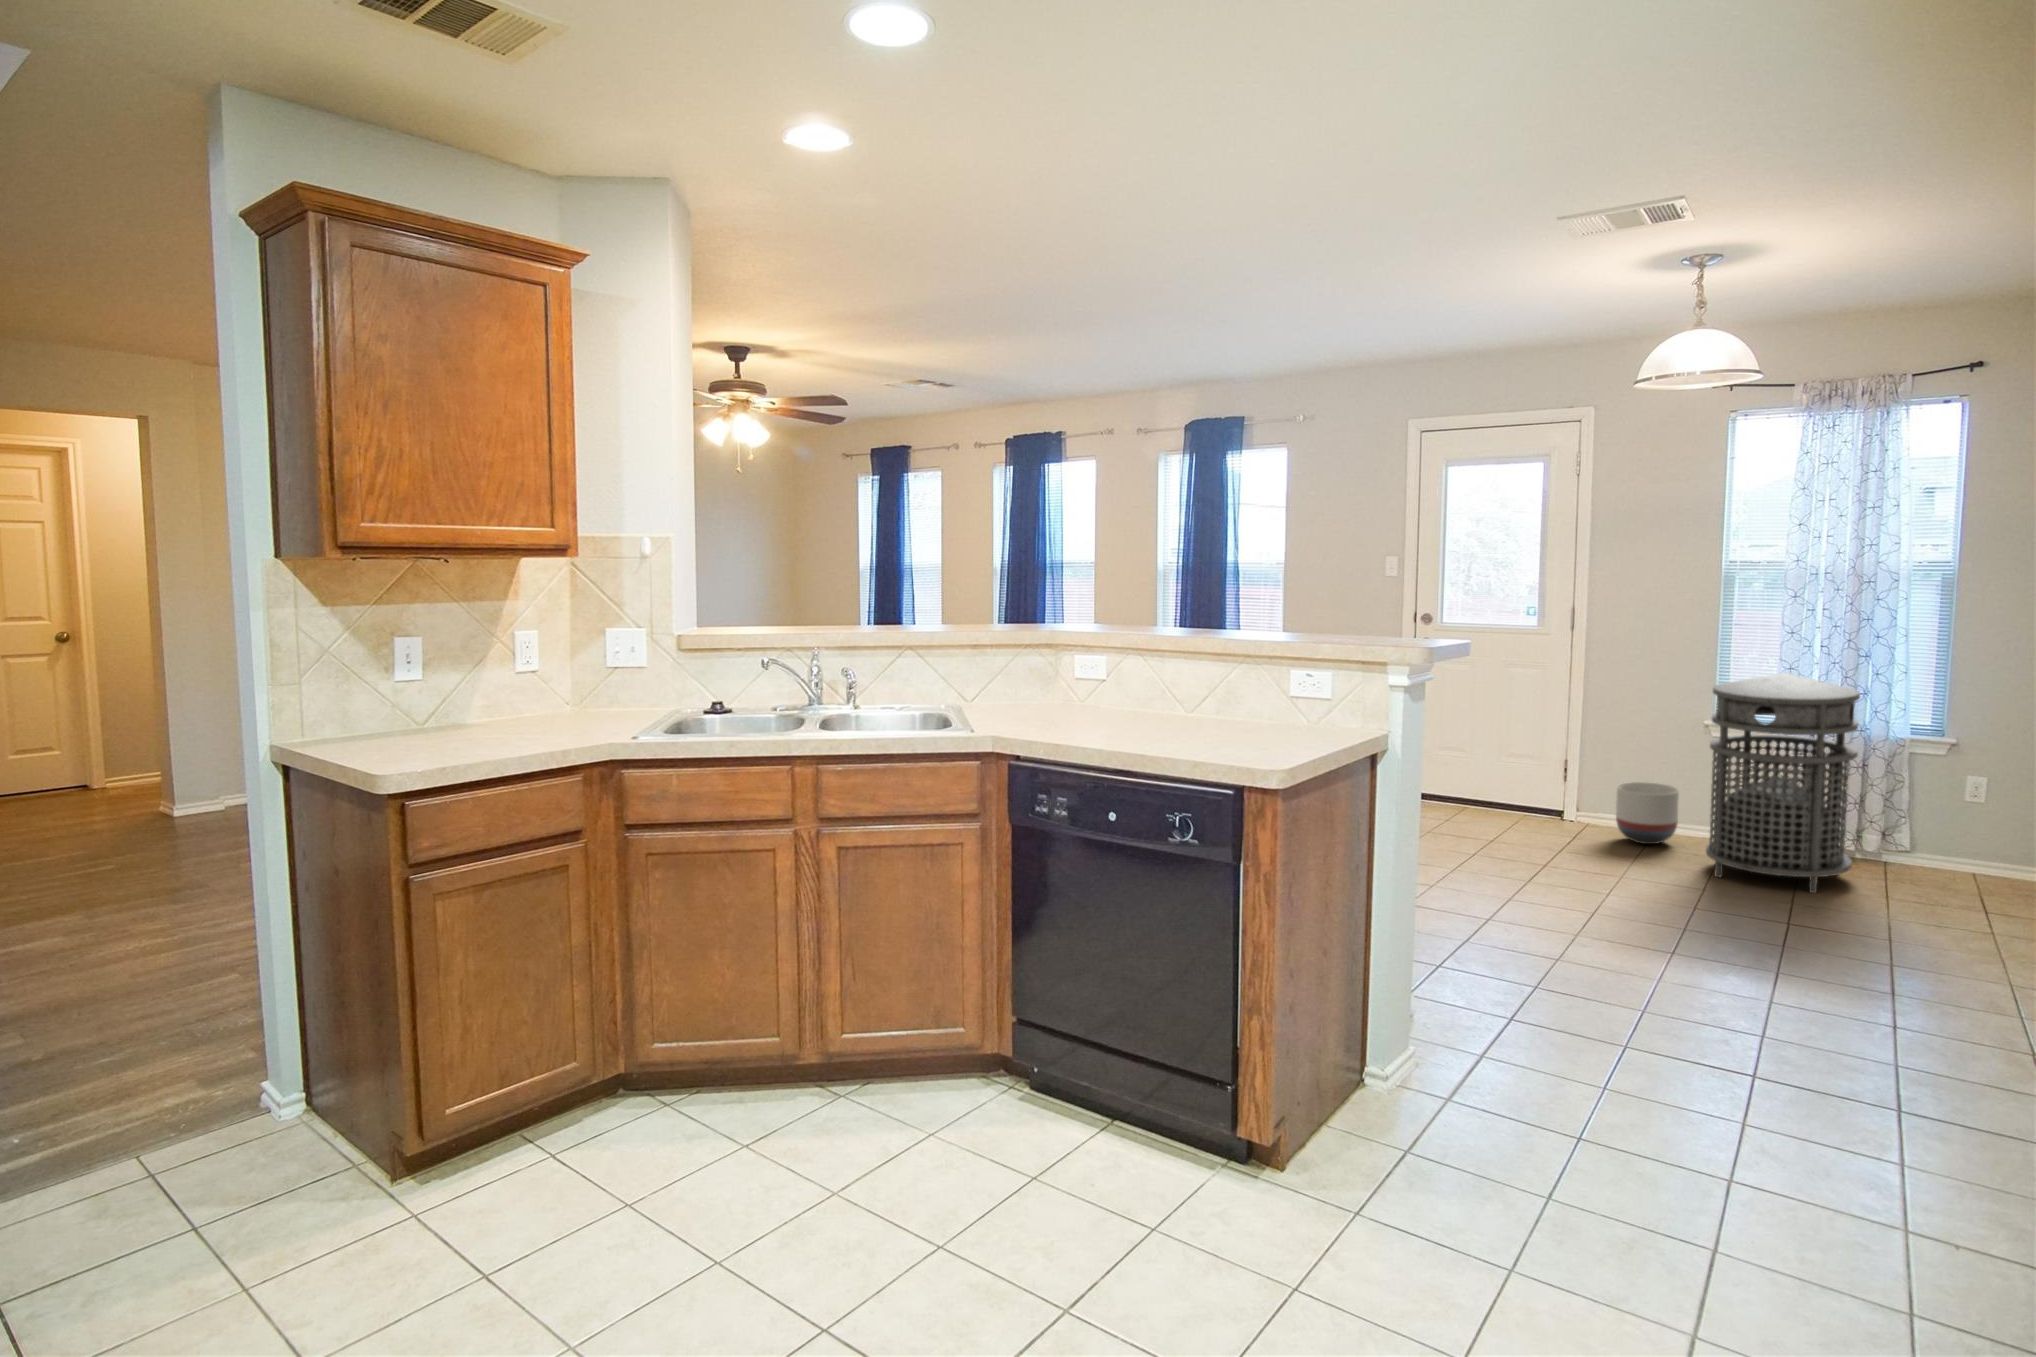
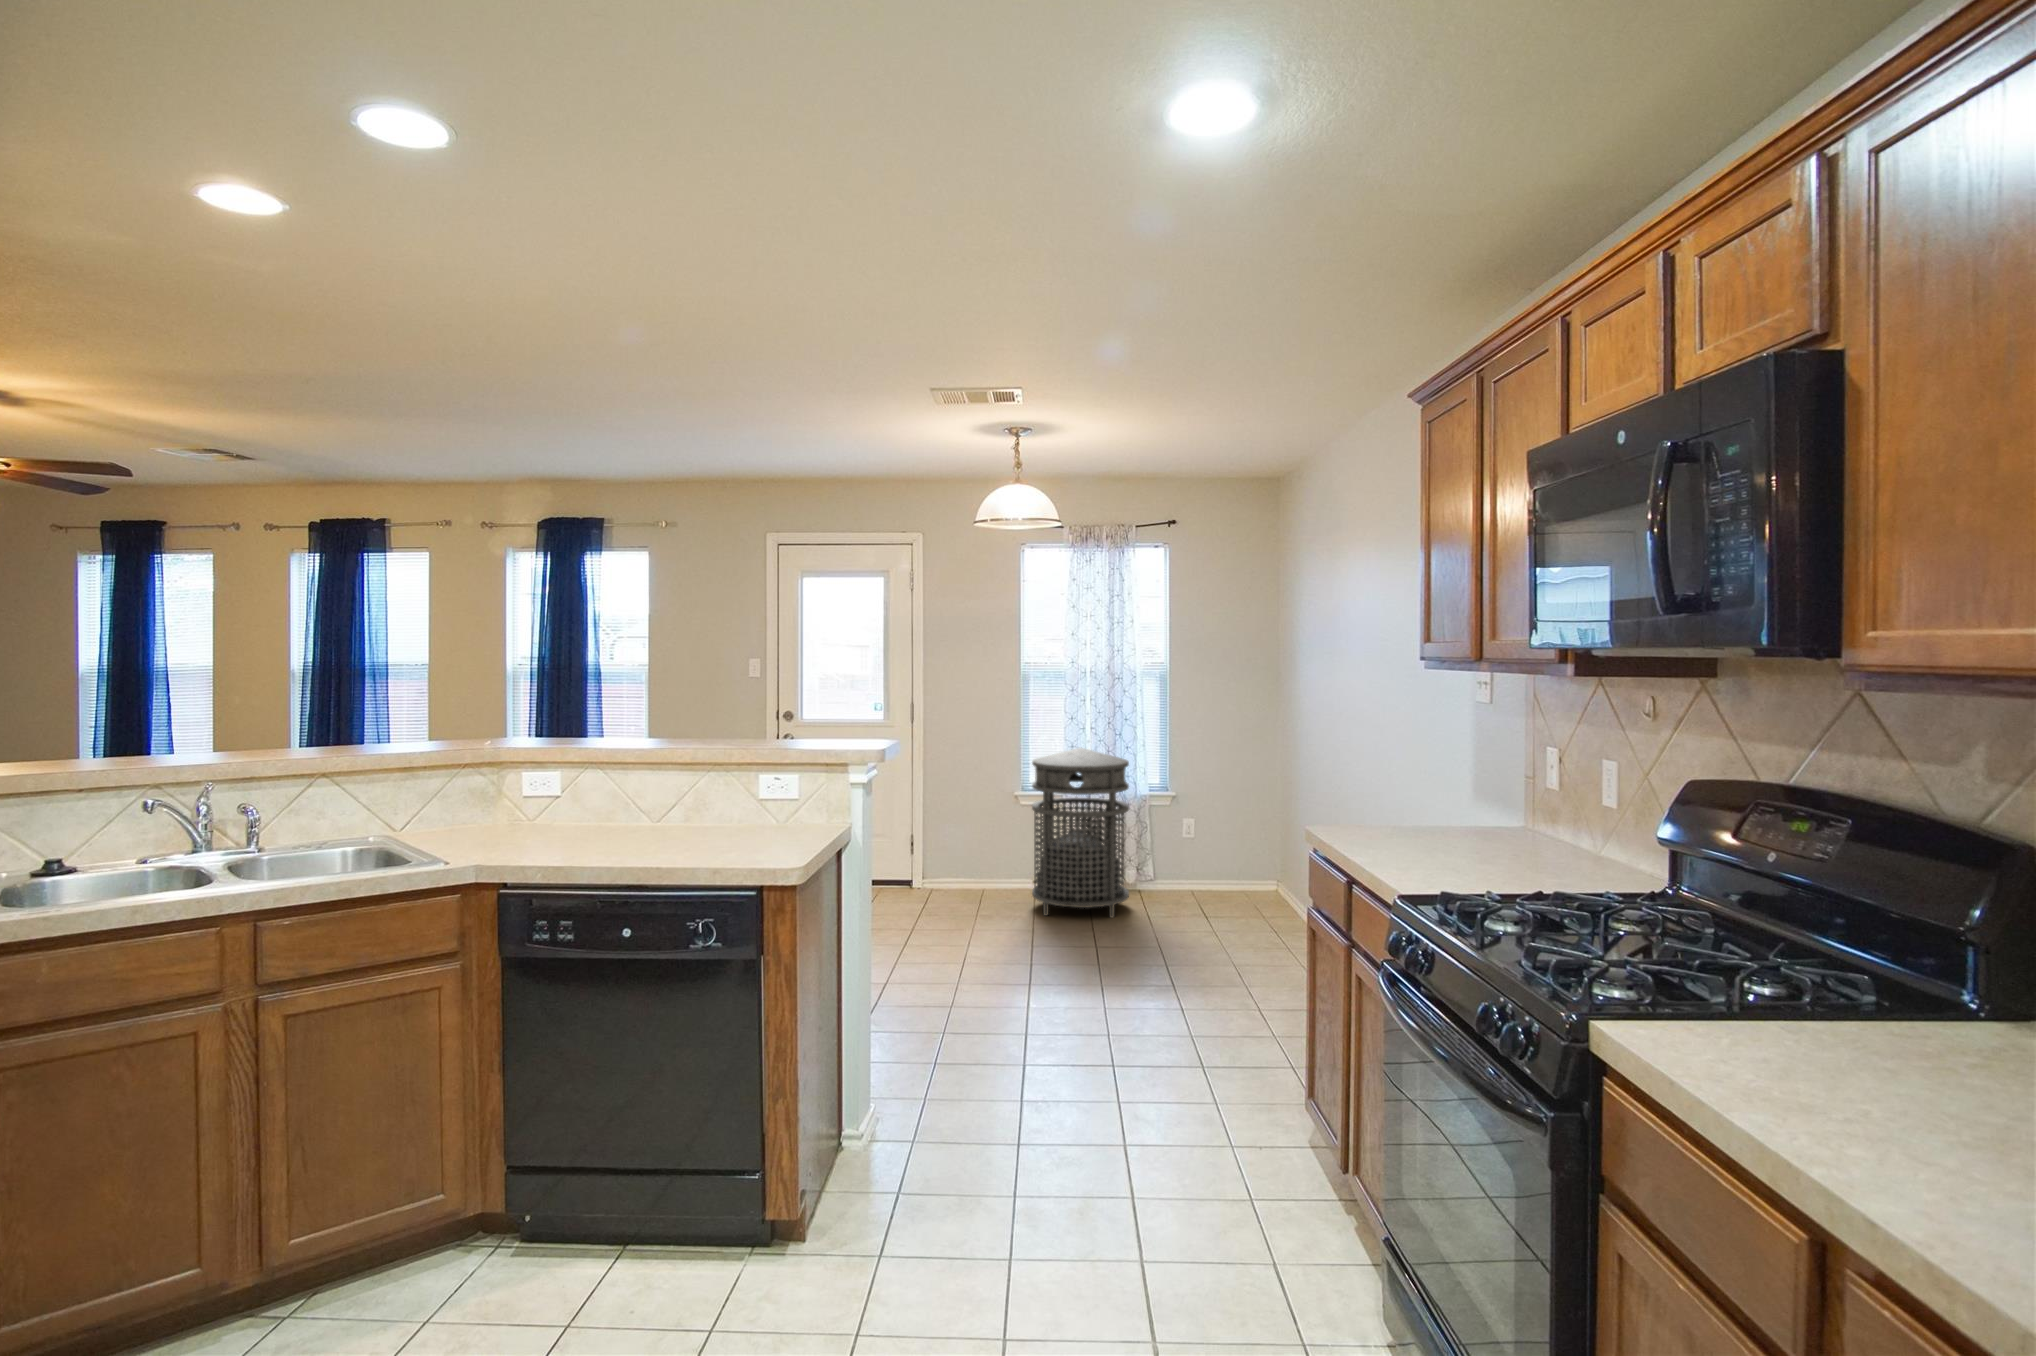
planter: present [1616,782,1679,844] -> none [956,845,1002,897]

